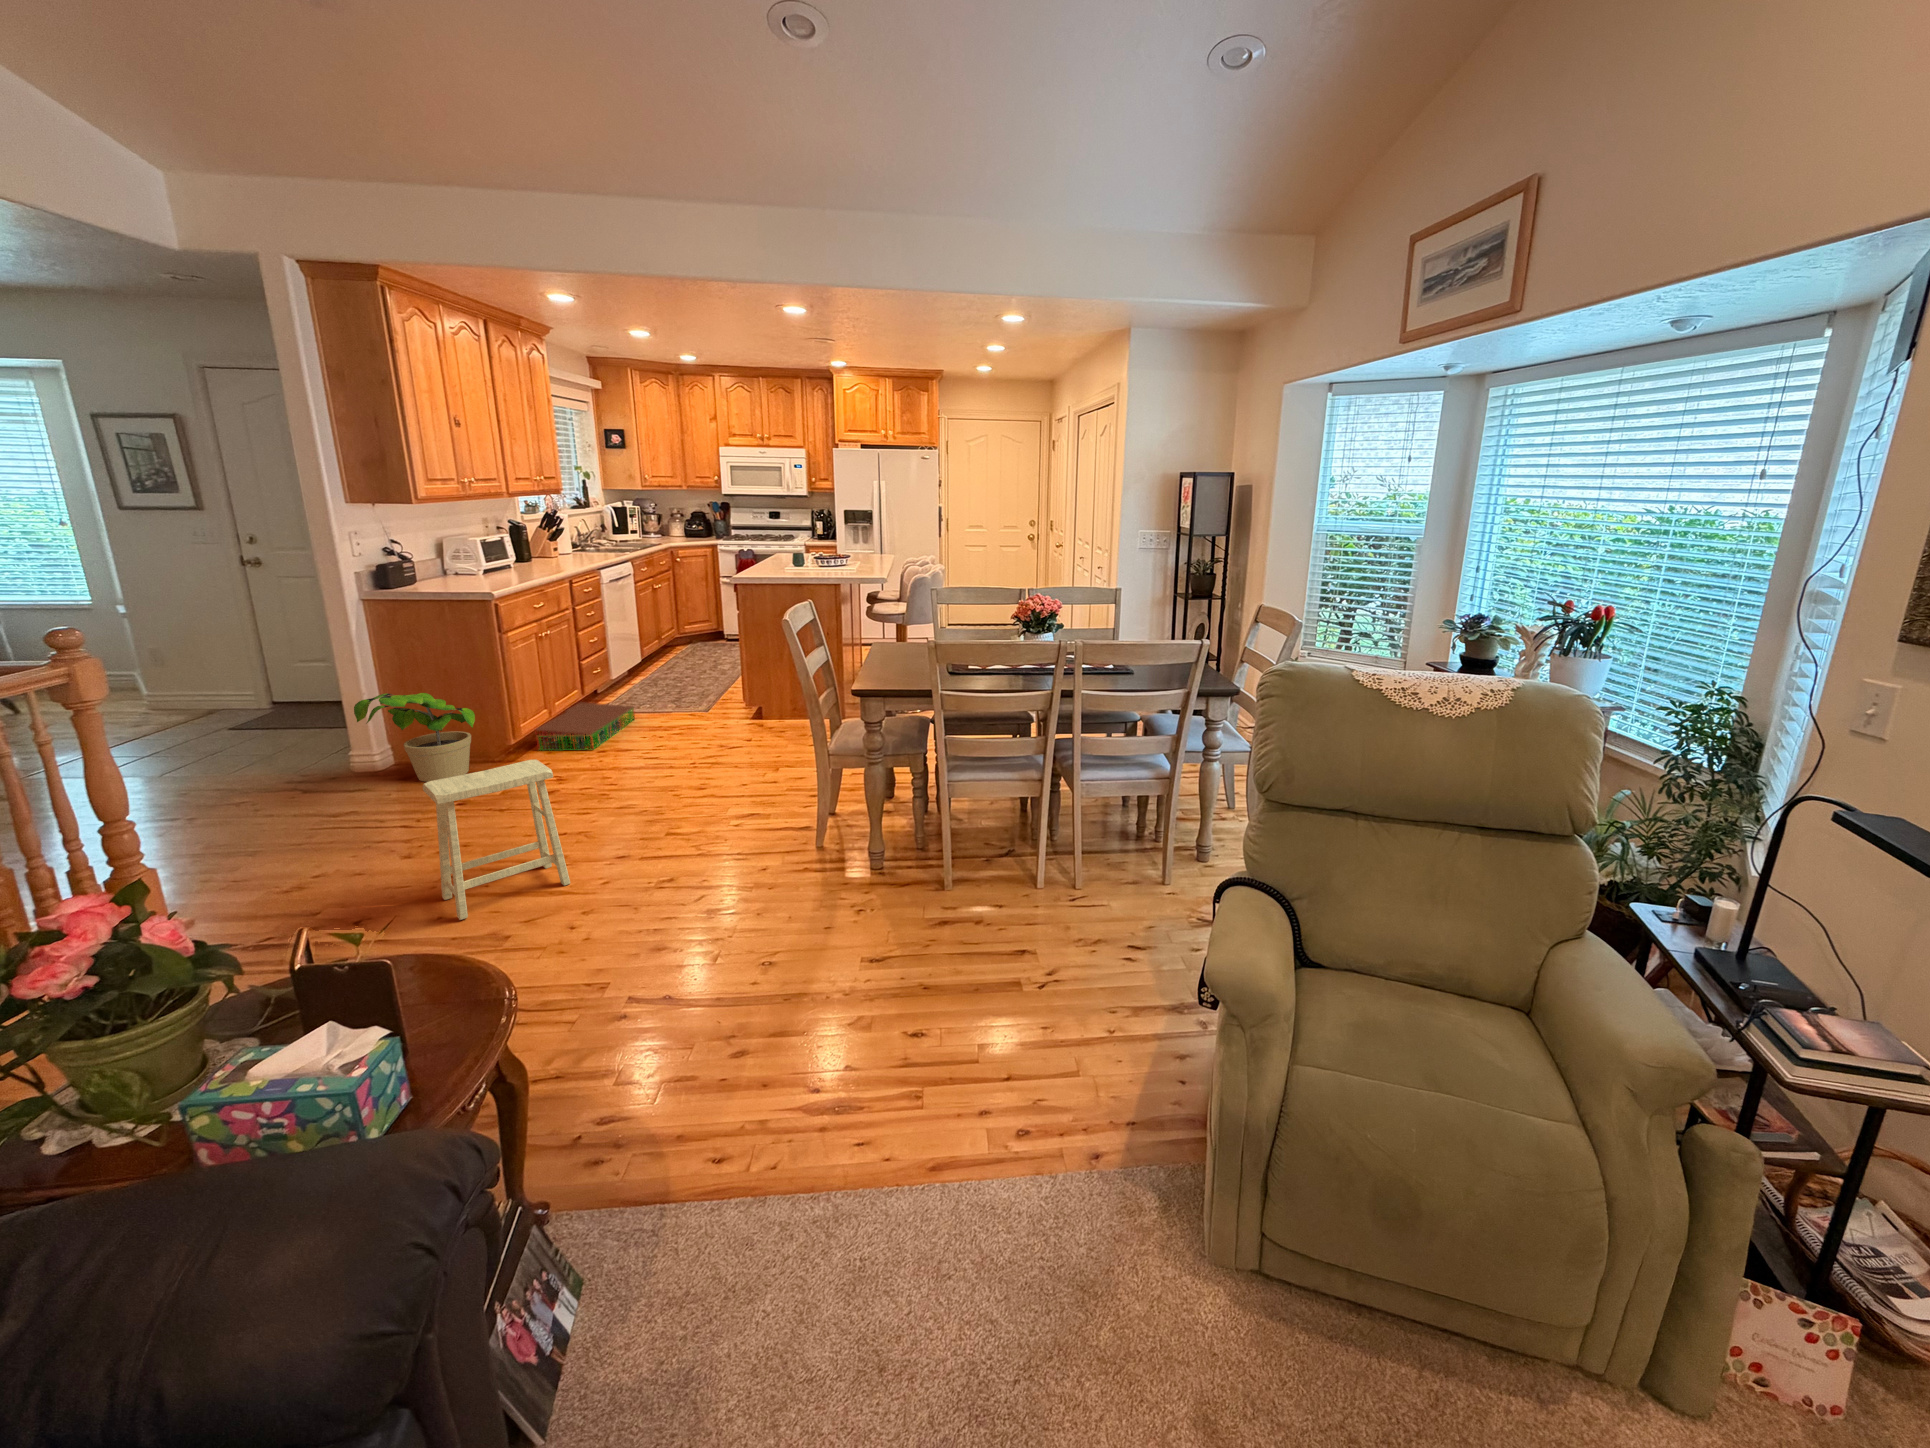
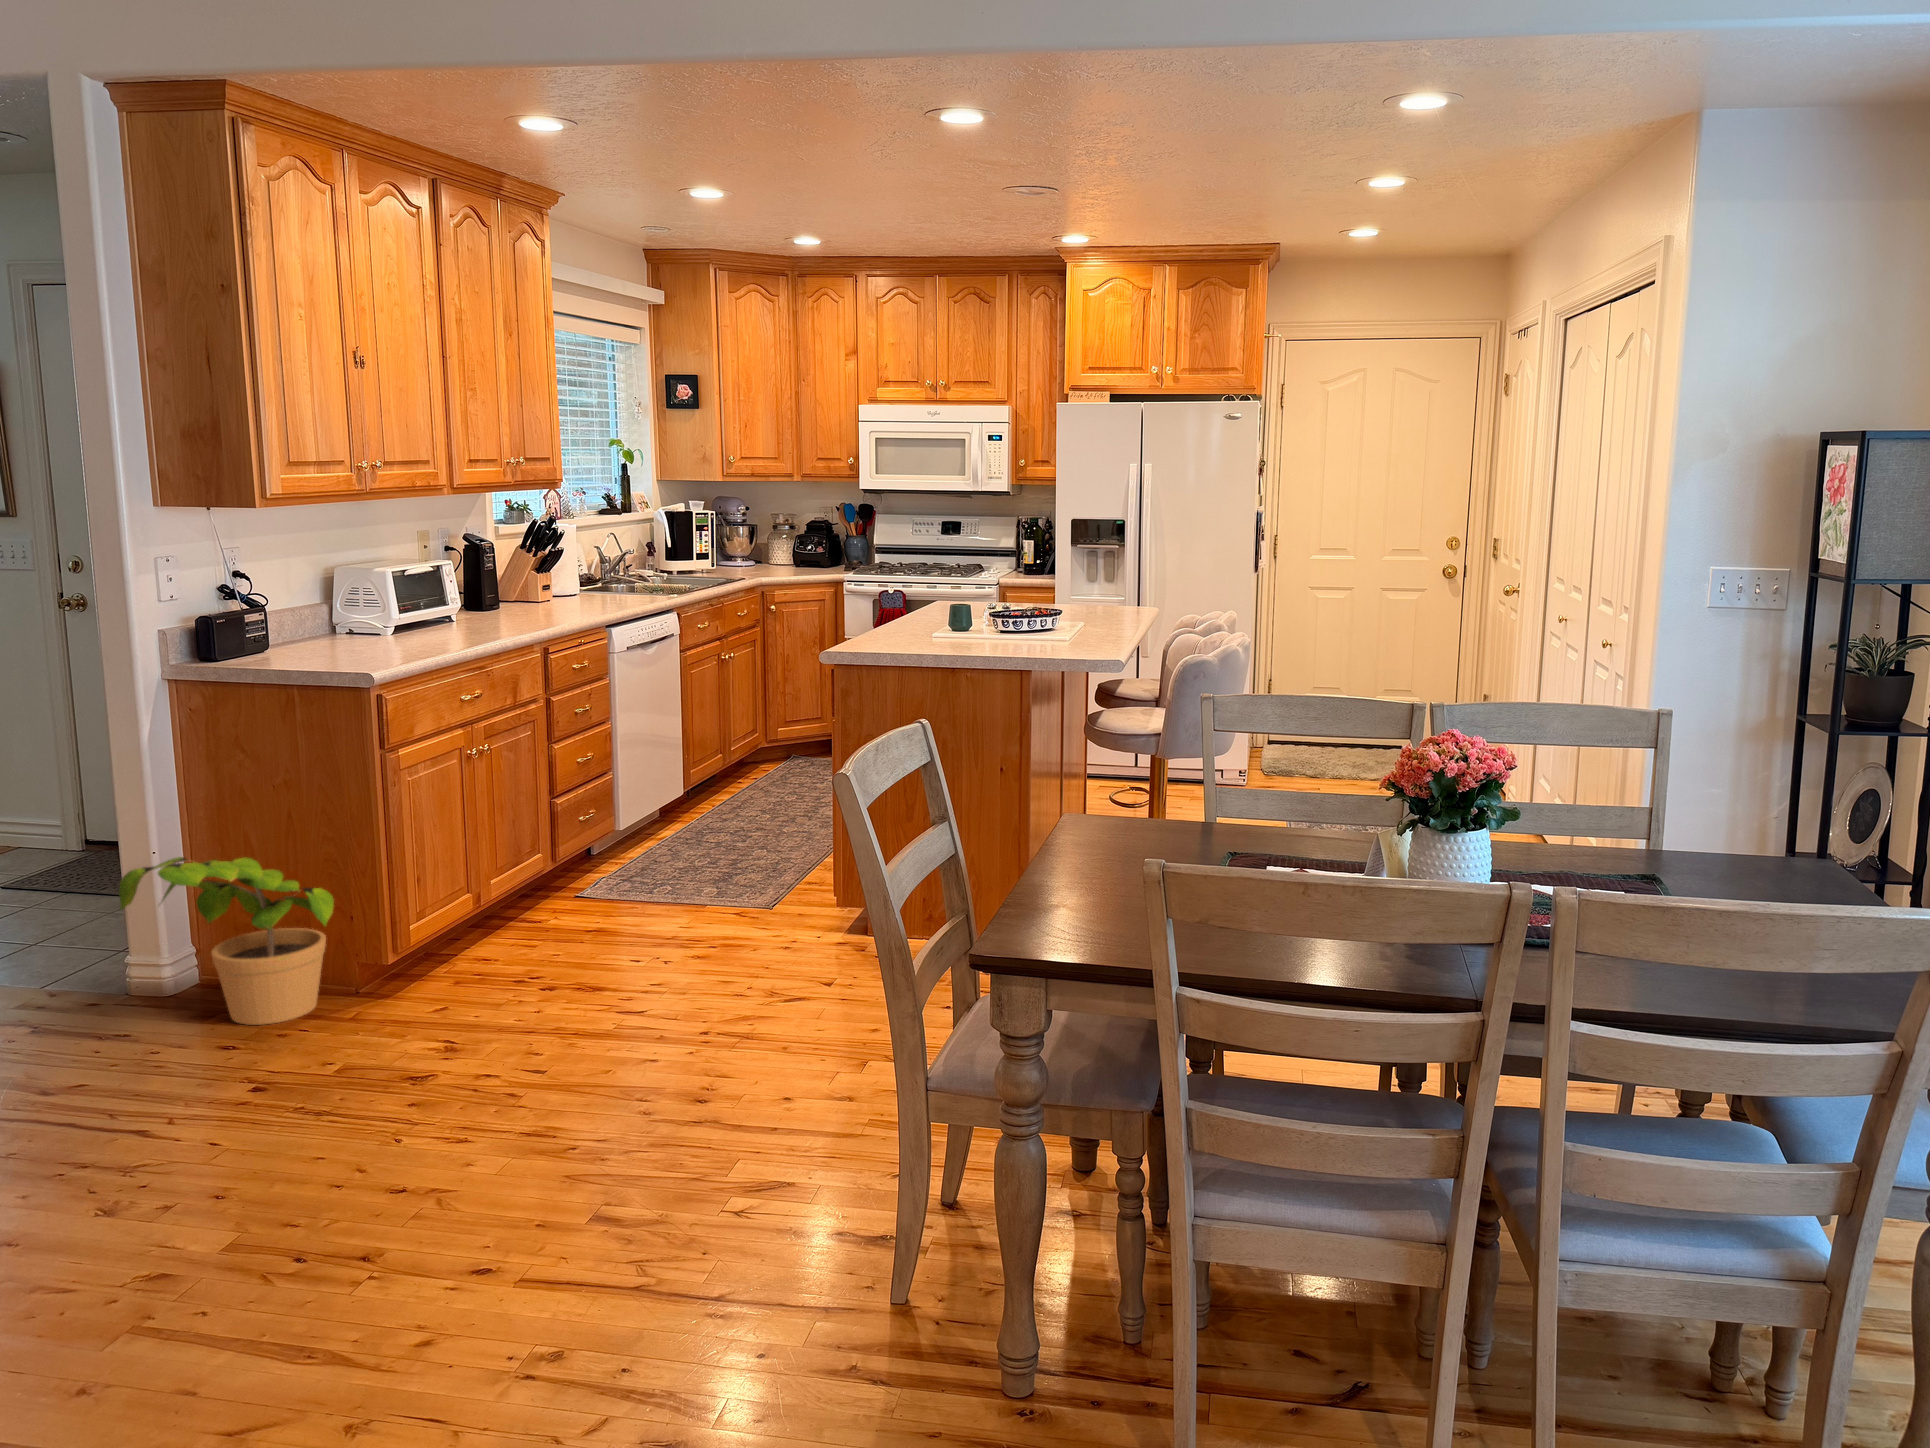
storage bin: present [536,703,635,749] -> none [440,879,632,981]
footstool: present [423,759,570,920] -> none [111,1037,371,1383]

